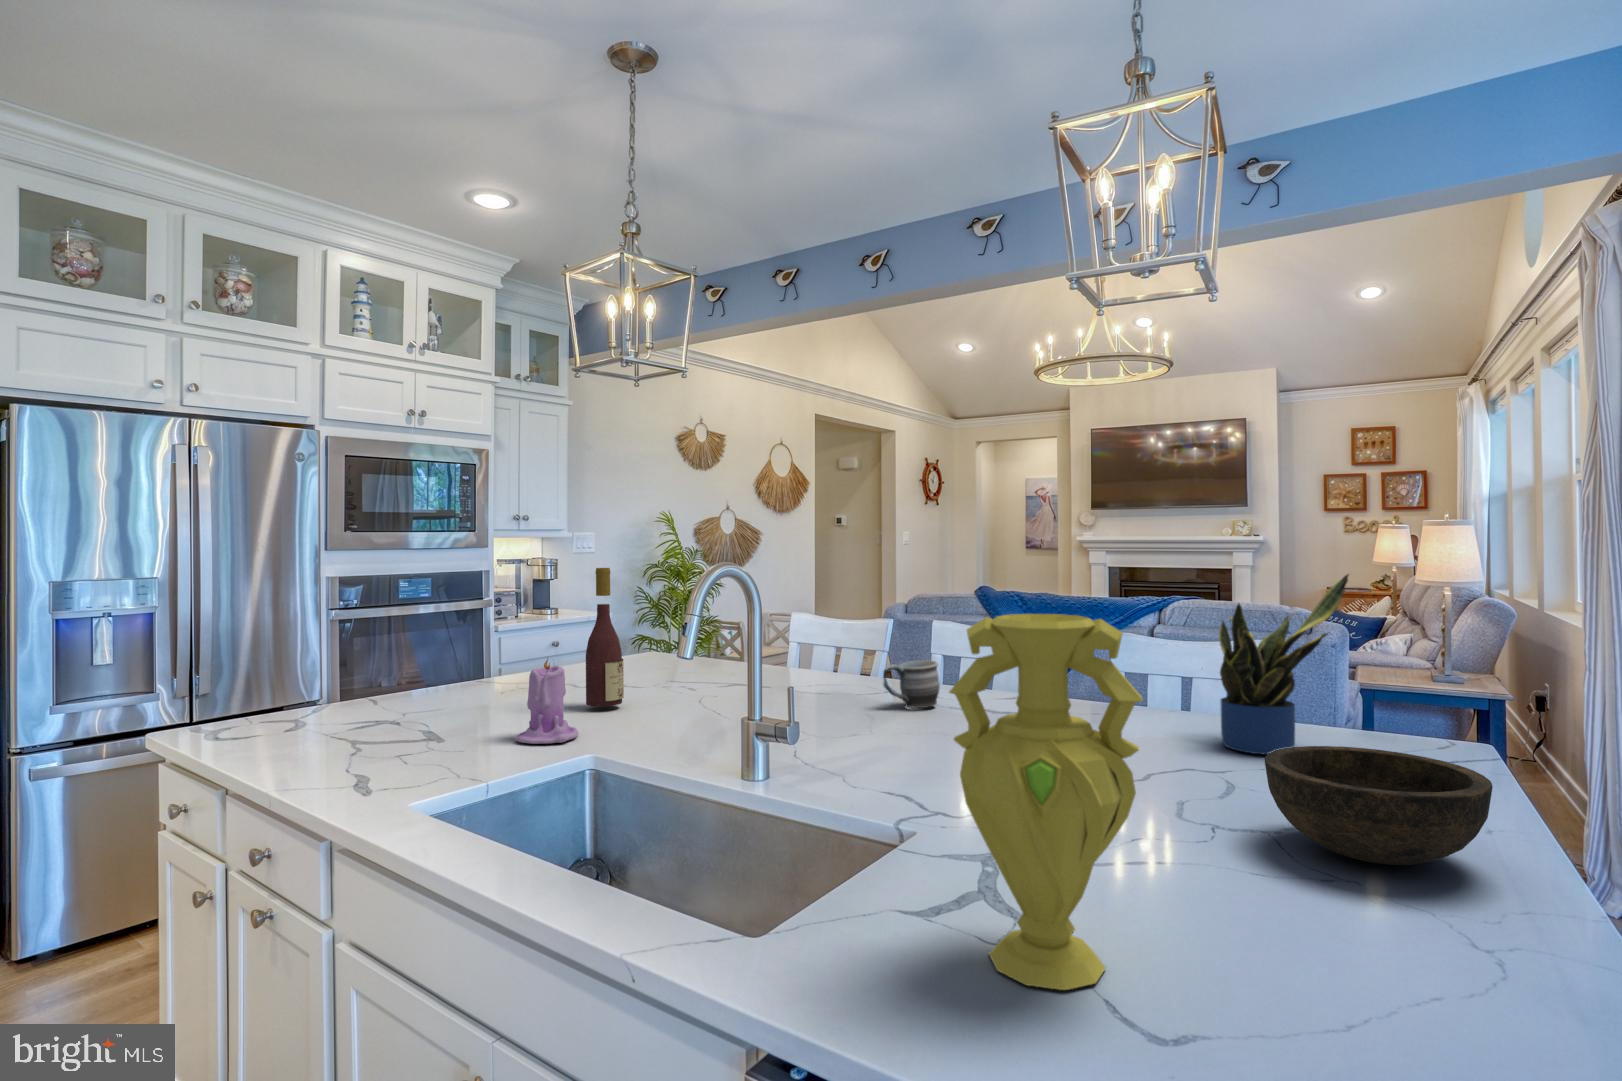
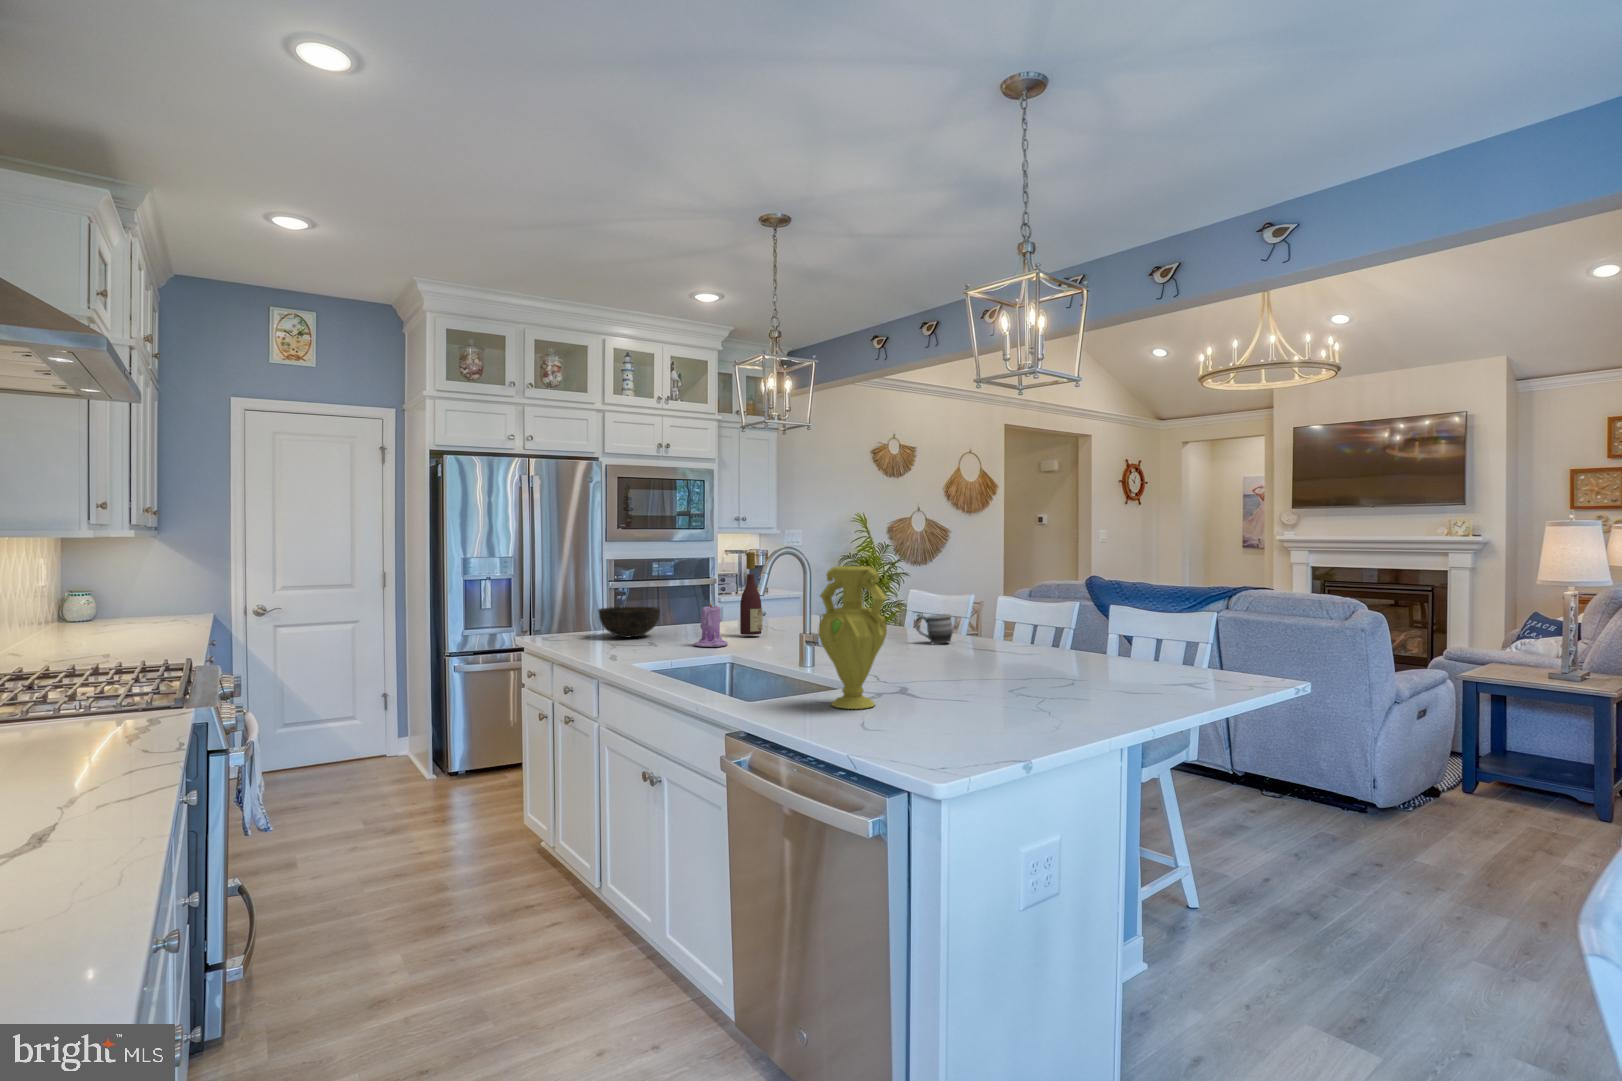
potted plant: present [1219,574,1349,754] -> none [1087,558,1163,668]
bowl: present [1264,746,1493,865] -> present [598,607,660,637]

